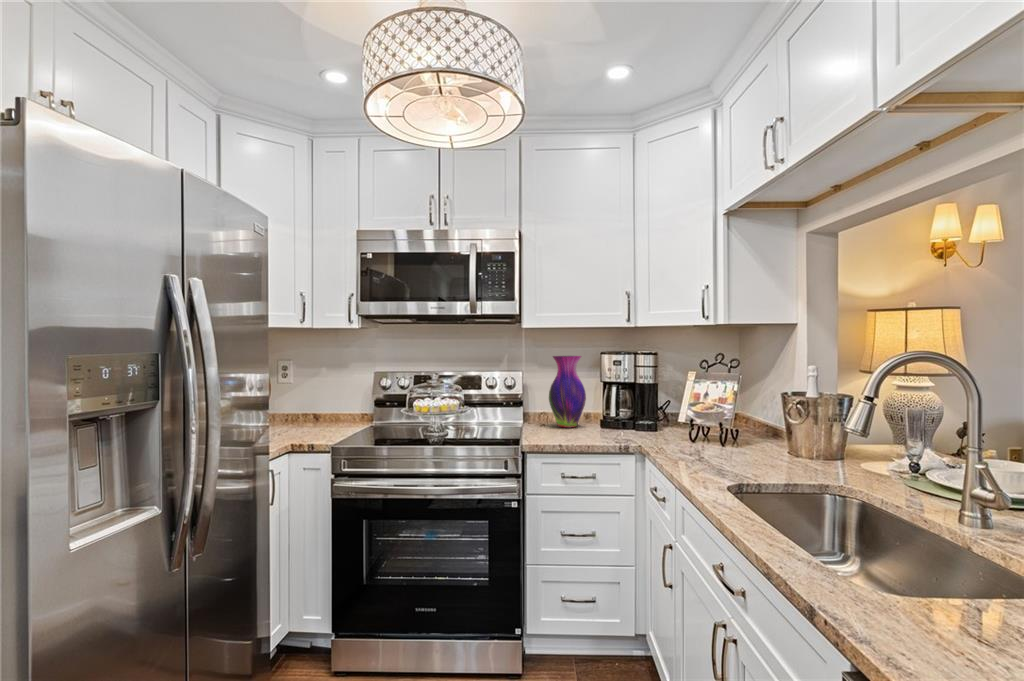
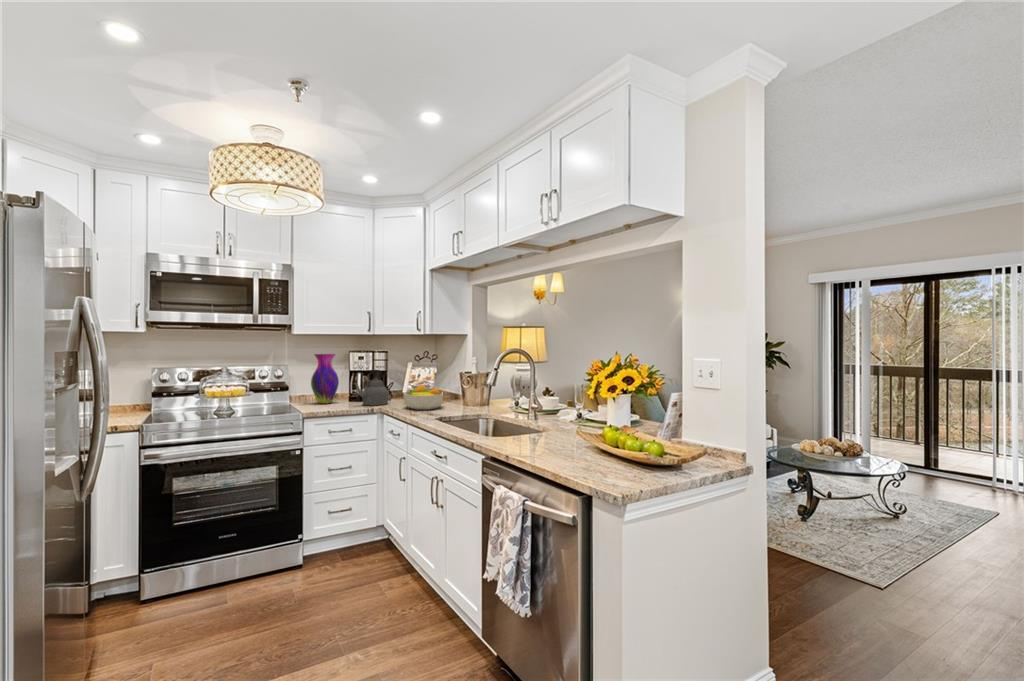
kettle: none [600,382,656,439] -> present [354,370,388,405]
fruit bowl: none [677,412,751,460] -> present [404,385,443,410]

